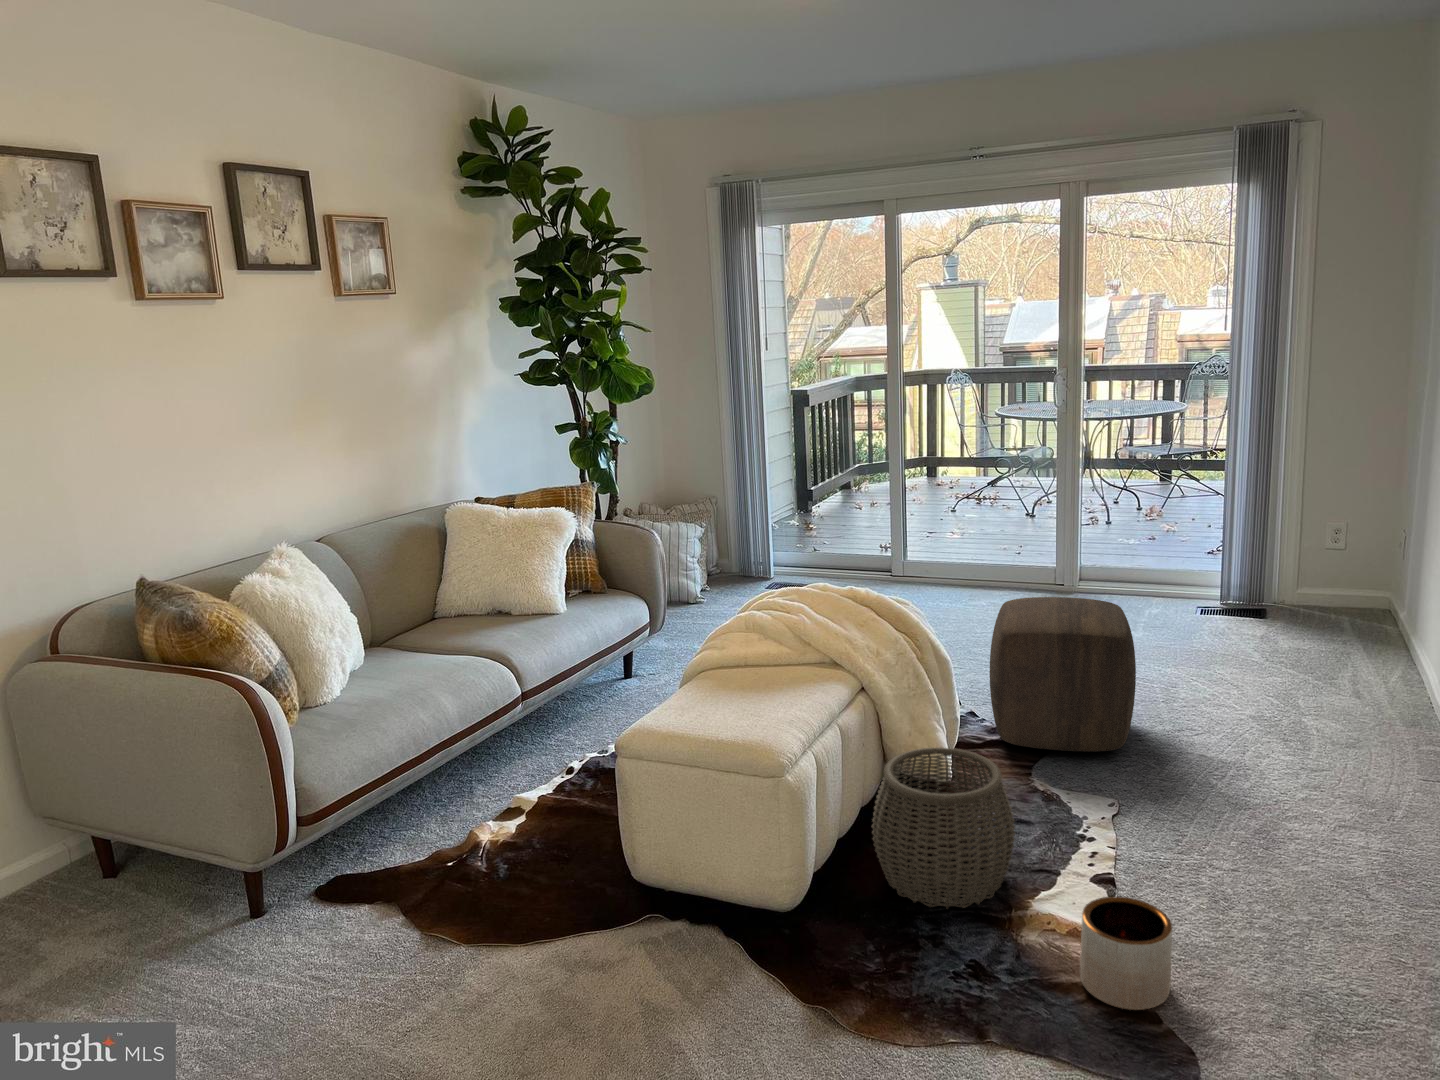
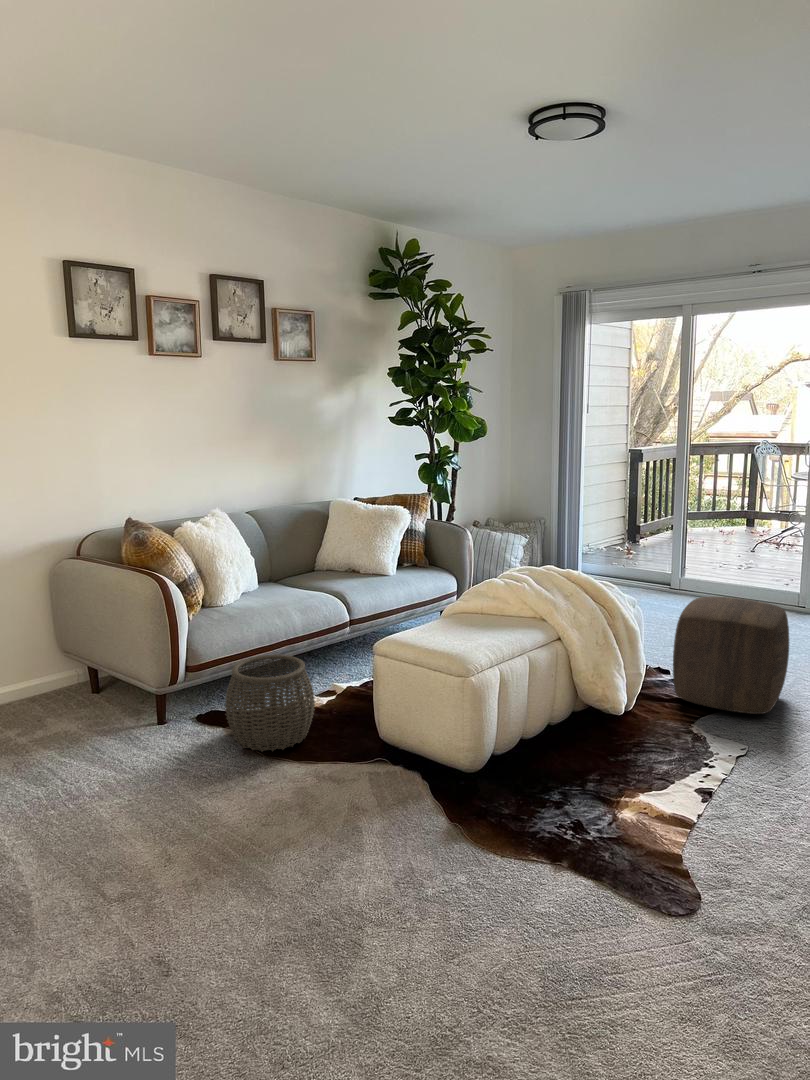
woven basket: present [872,747,1015,909] -> present [225,655,315,751]
planter: present [1080,896,1172,1010] -> none [649,791,715,871]

